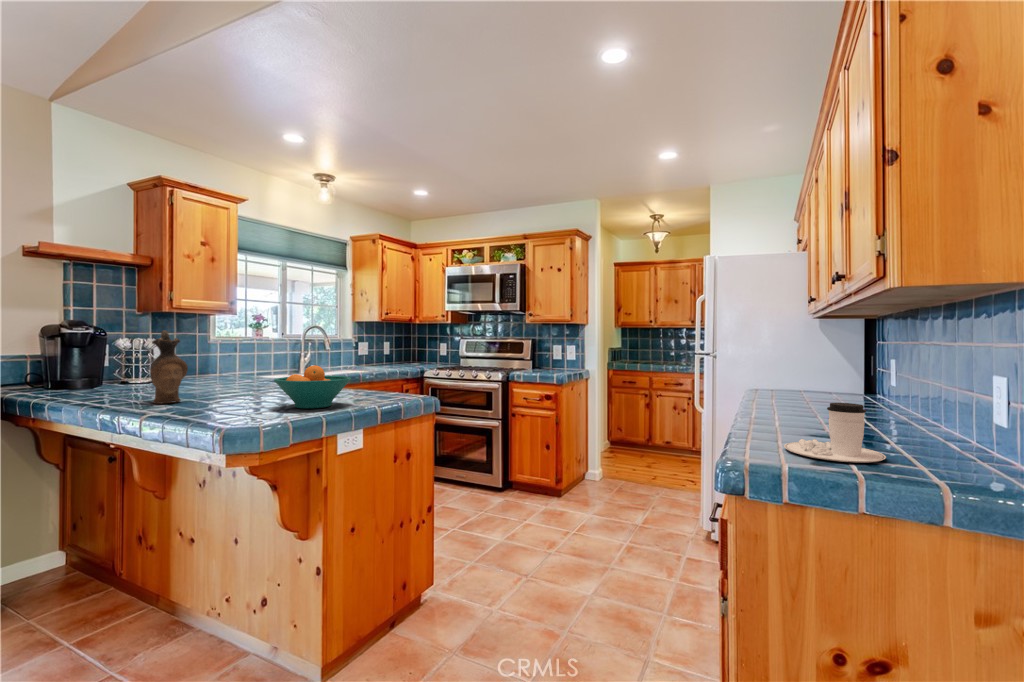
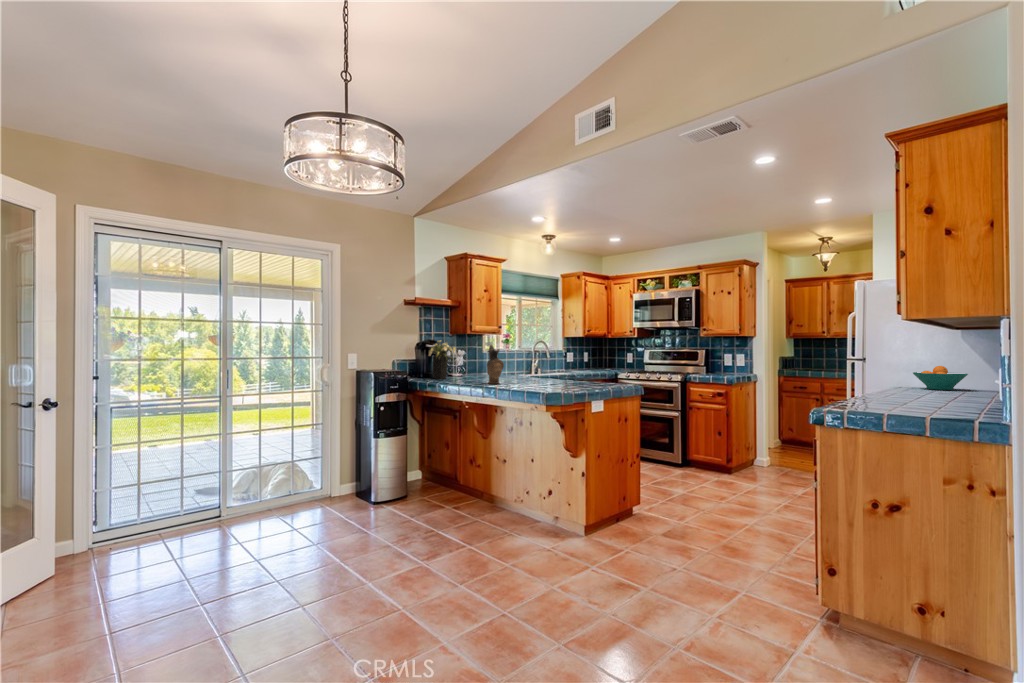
flower arrangement: none [46,321,125,392] -> present [428,341,456,379]
fruit bowl: present [274,365,351,408] -> present [913,366,968,390]
coffee cup: present [784,403,886,463] -> none [858,382,918,412]

